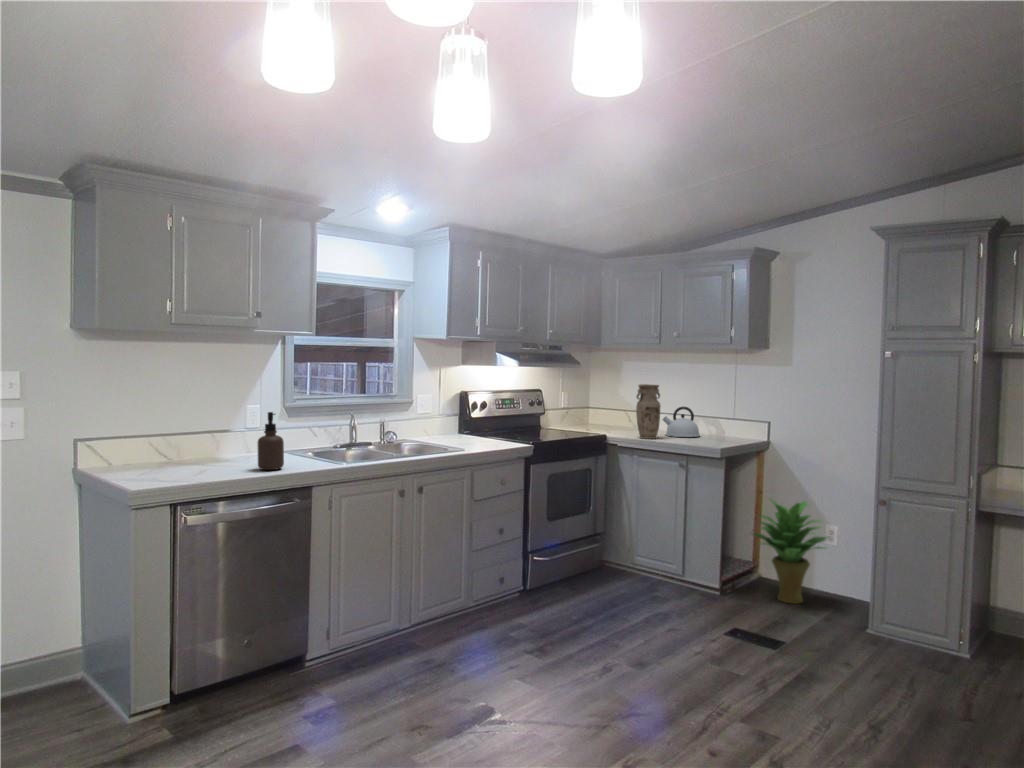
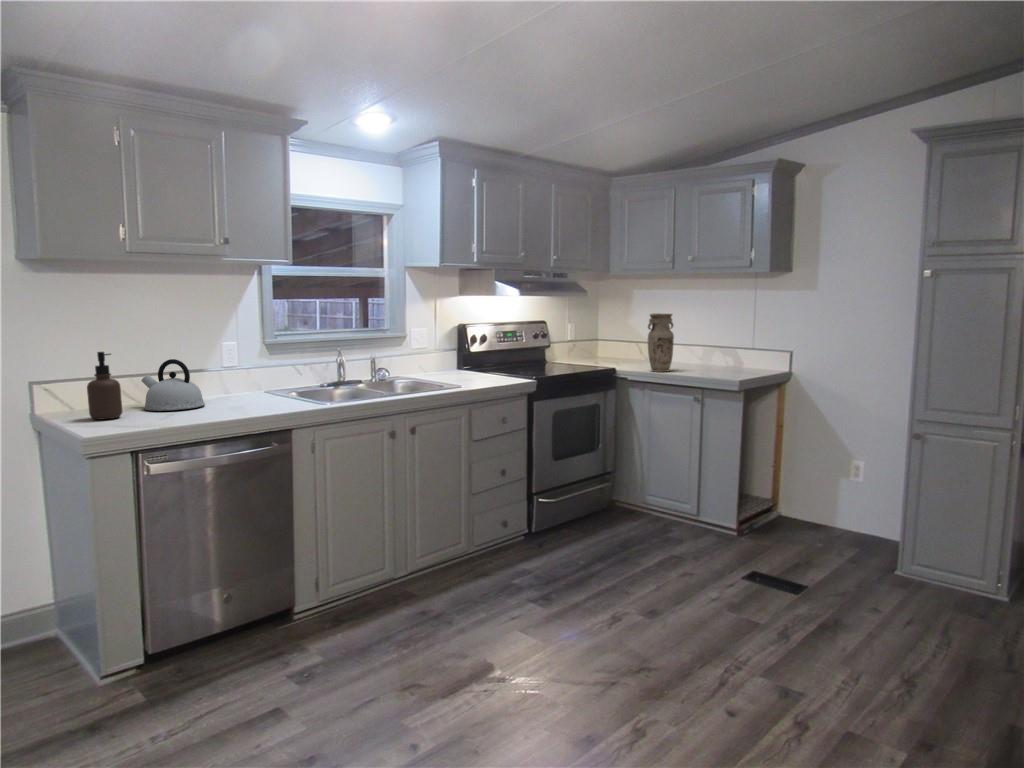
kettle: present [663,407,700,437] -> present [141,359,205,411]
soap dispenser: present [257,412,284,470] -> present [87,352,122,420]
potted plant: present [753,501,828,604] -> none [768,432,856,543]

